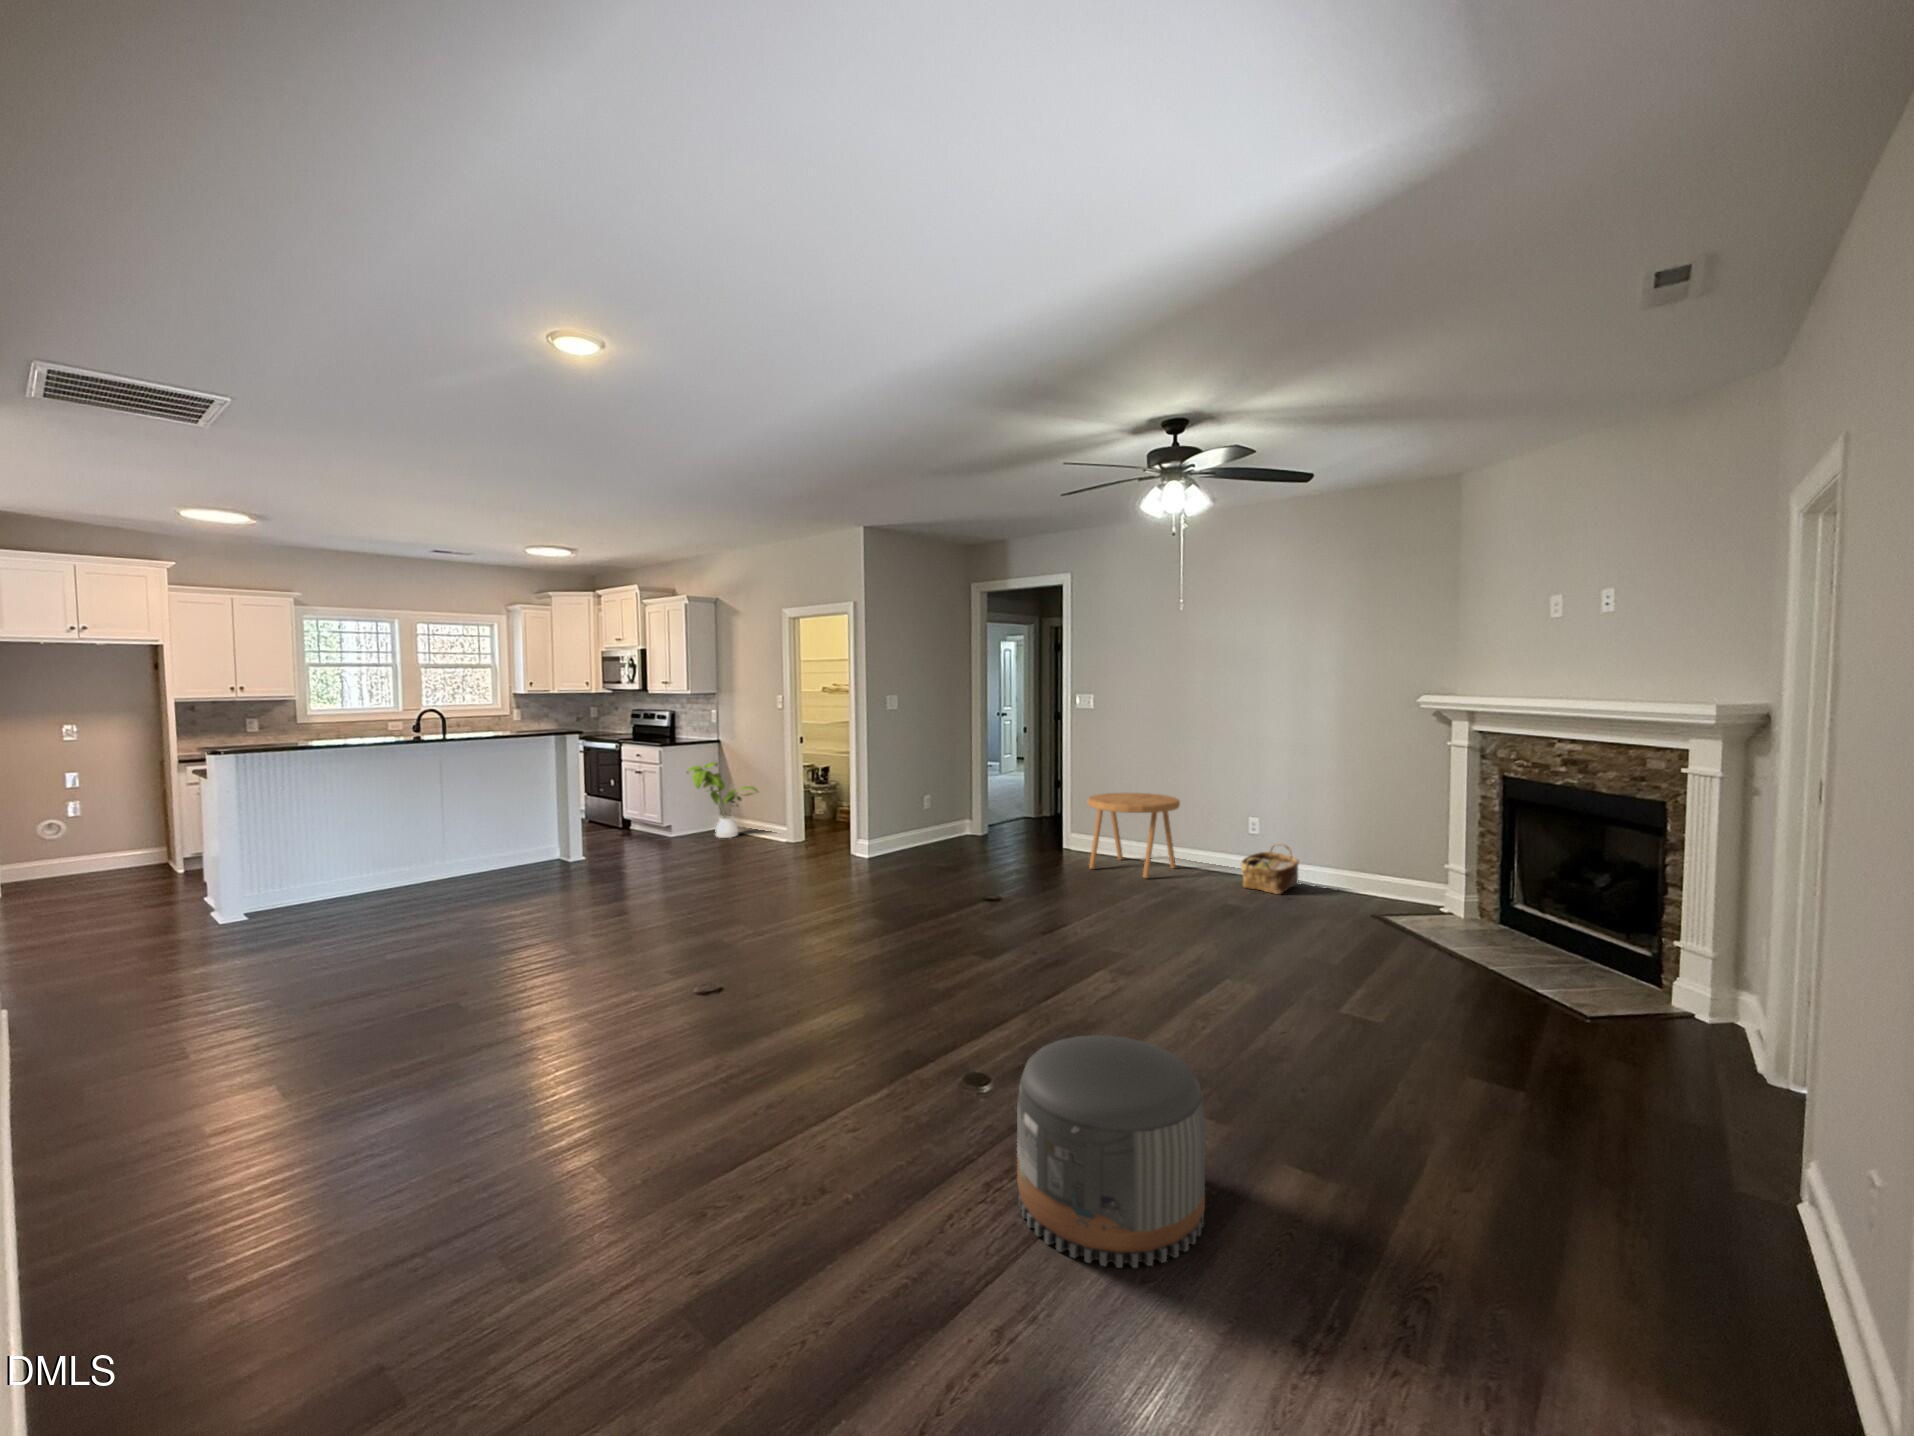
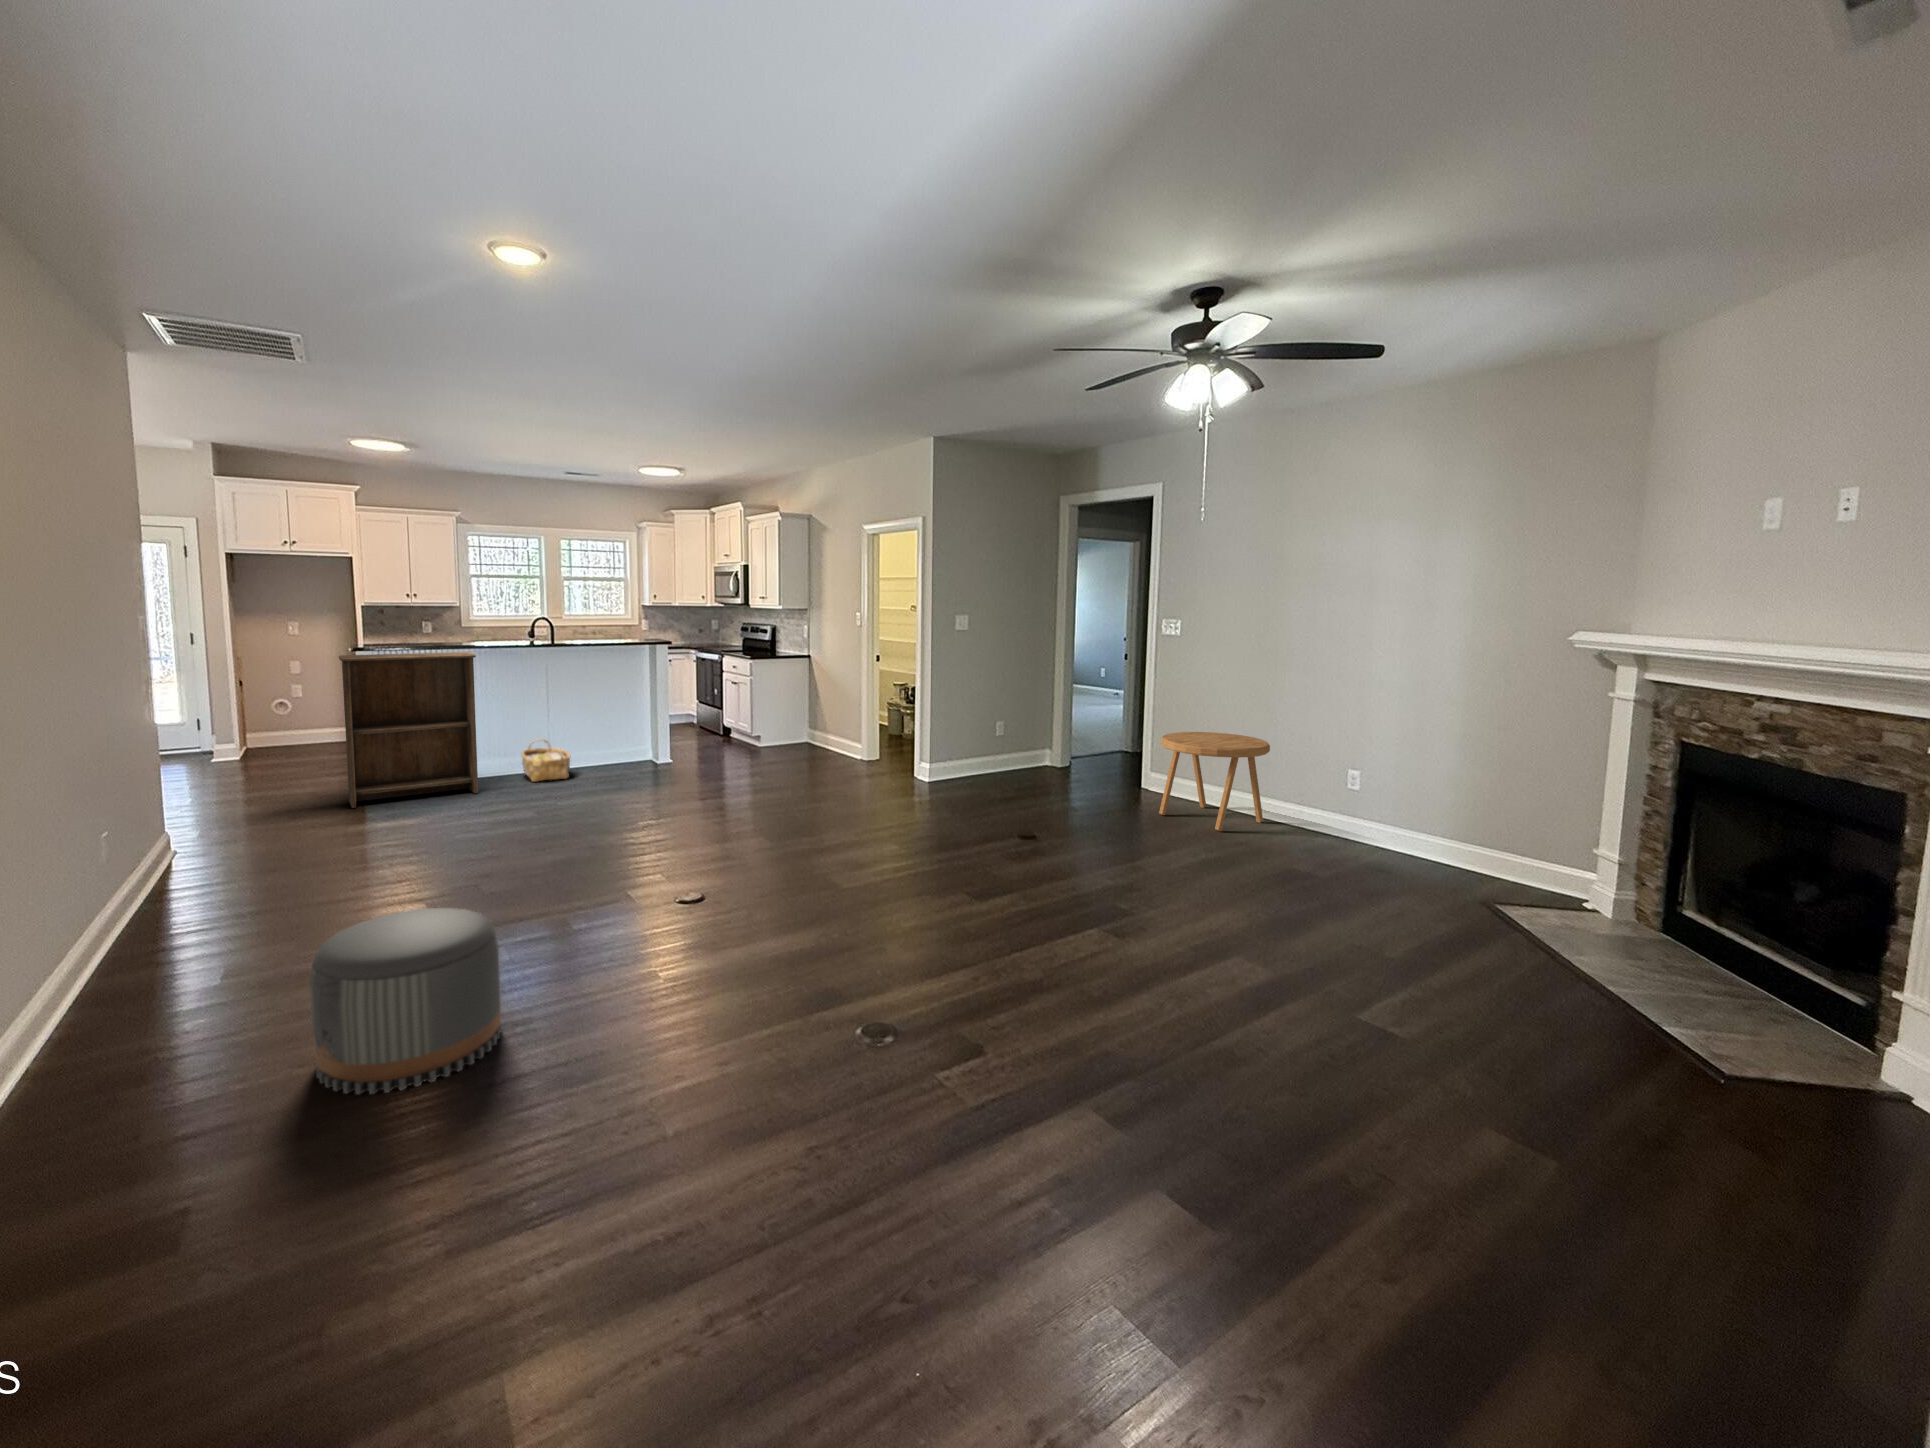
bookshelf: none [202,751,378,937] -> present [339,652,478,808]
house plant: present [687,762,758,838] -> none [772,677,841,752]
woven basket: present [1241,844,1298,894] -> present [521,739,570,782]
pouf: present [1017,1035,1205,1268] -> present [310,908,501,1094]

